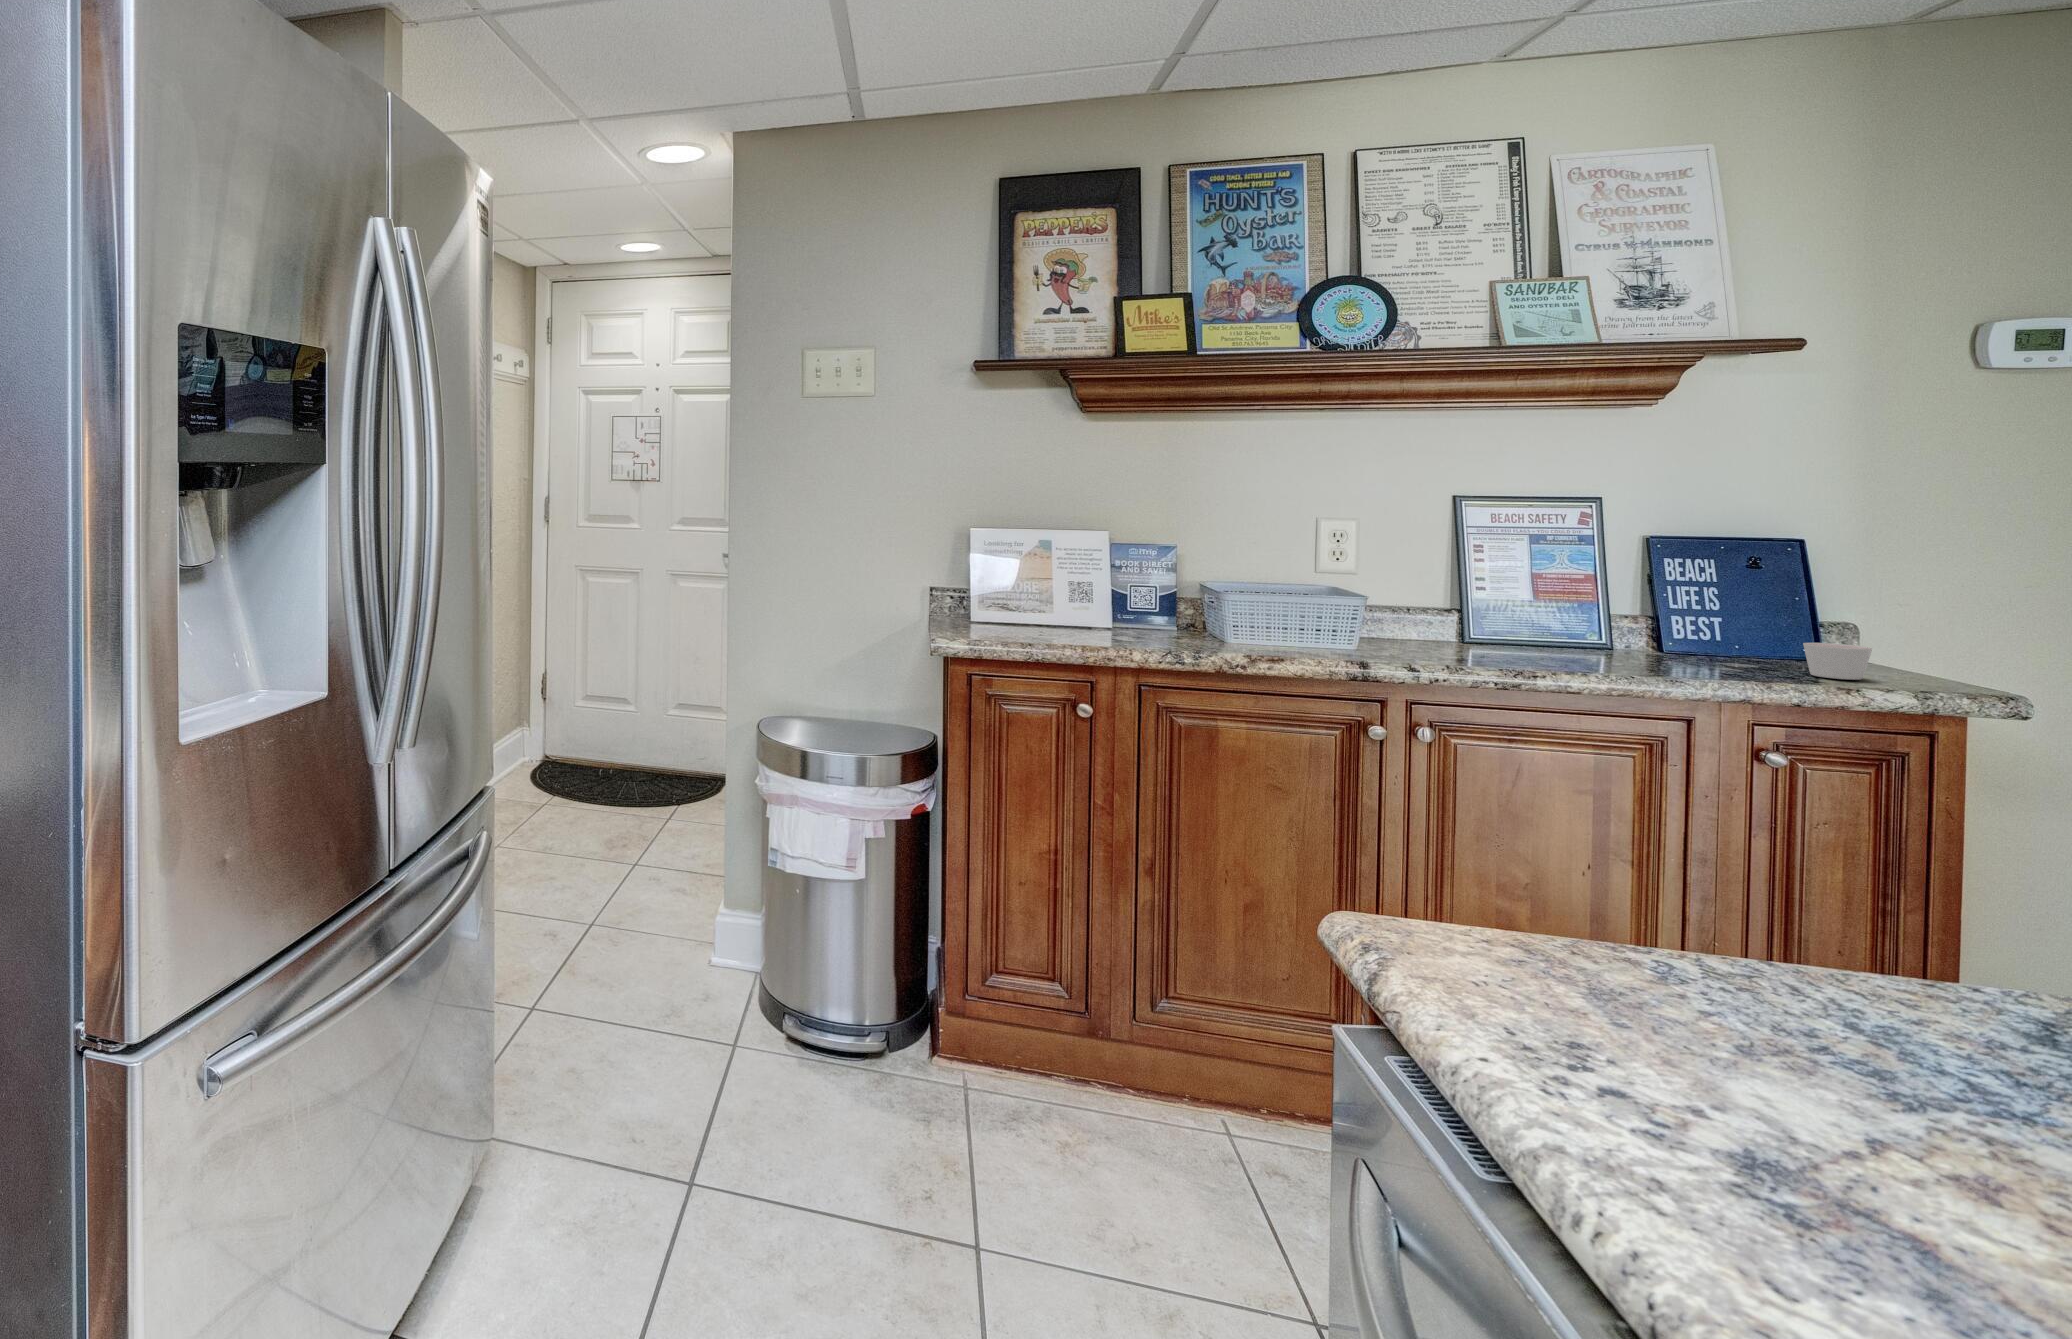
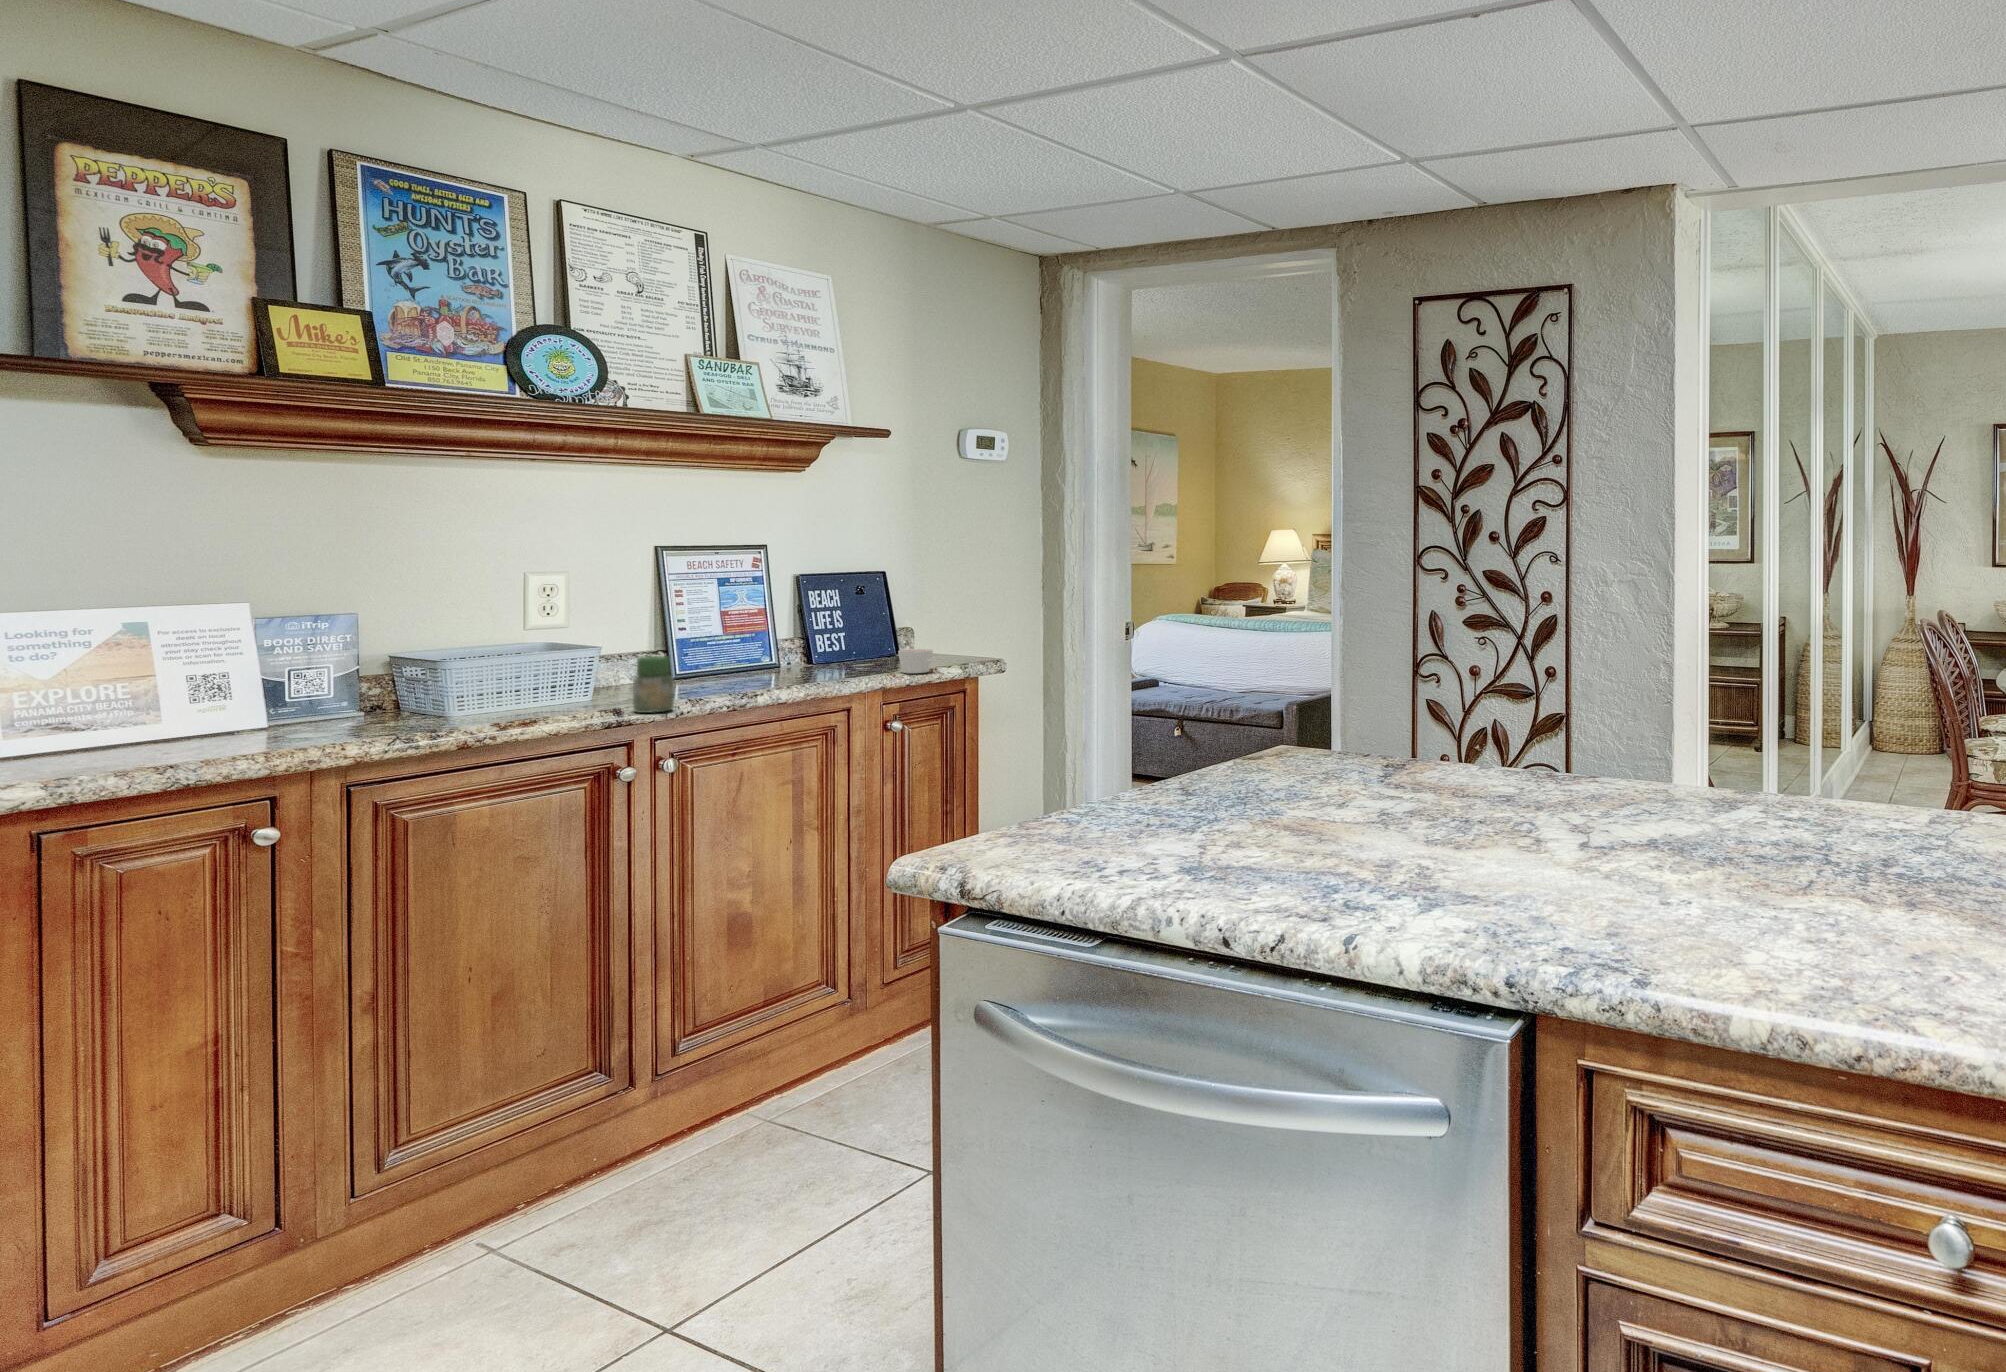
jar: none [1392,607,1438,668] -> present [633,656,674,713]

